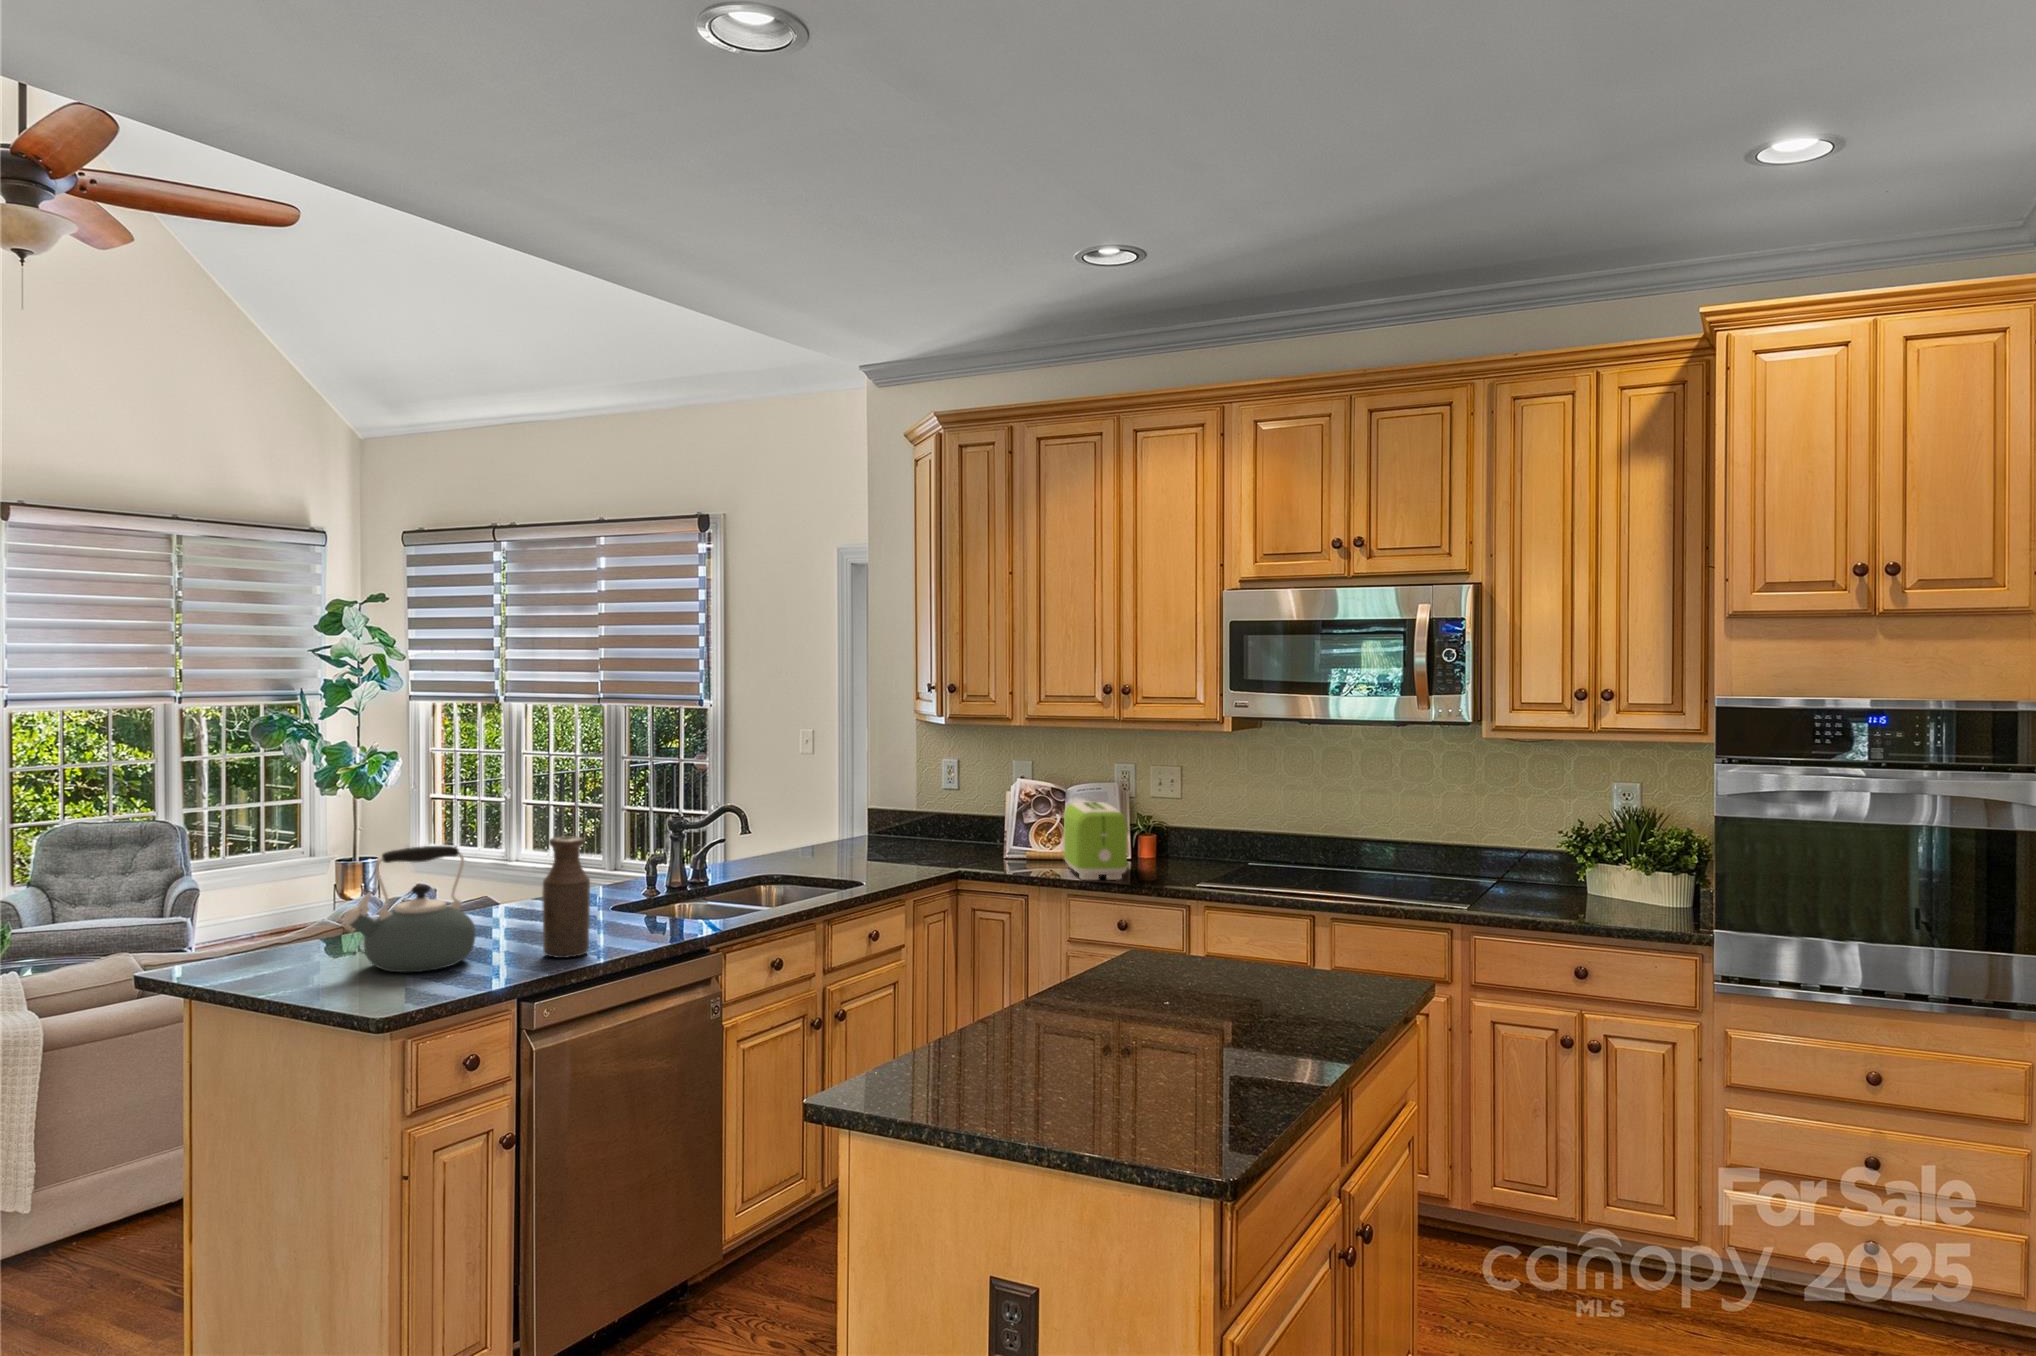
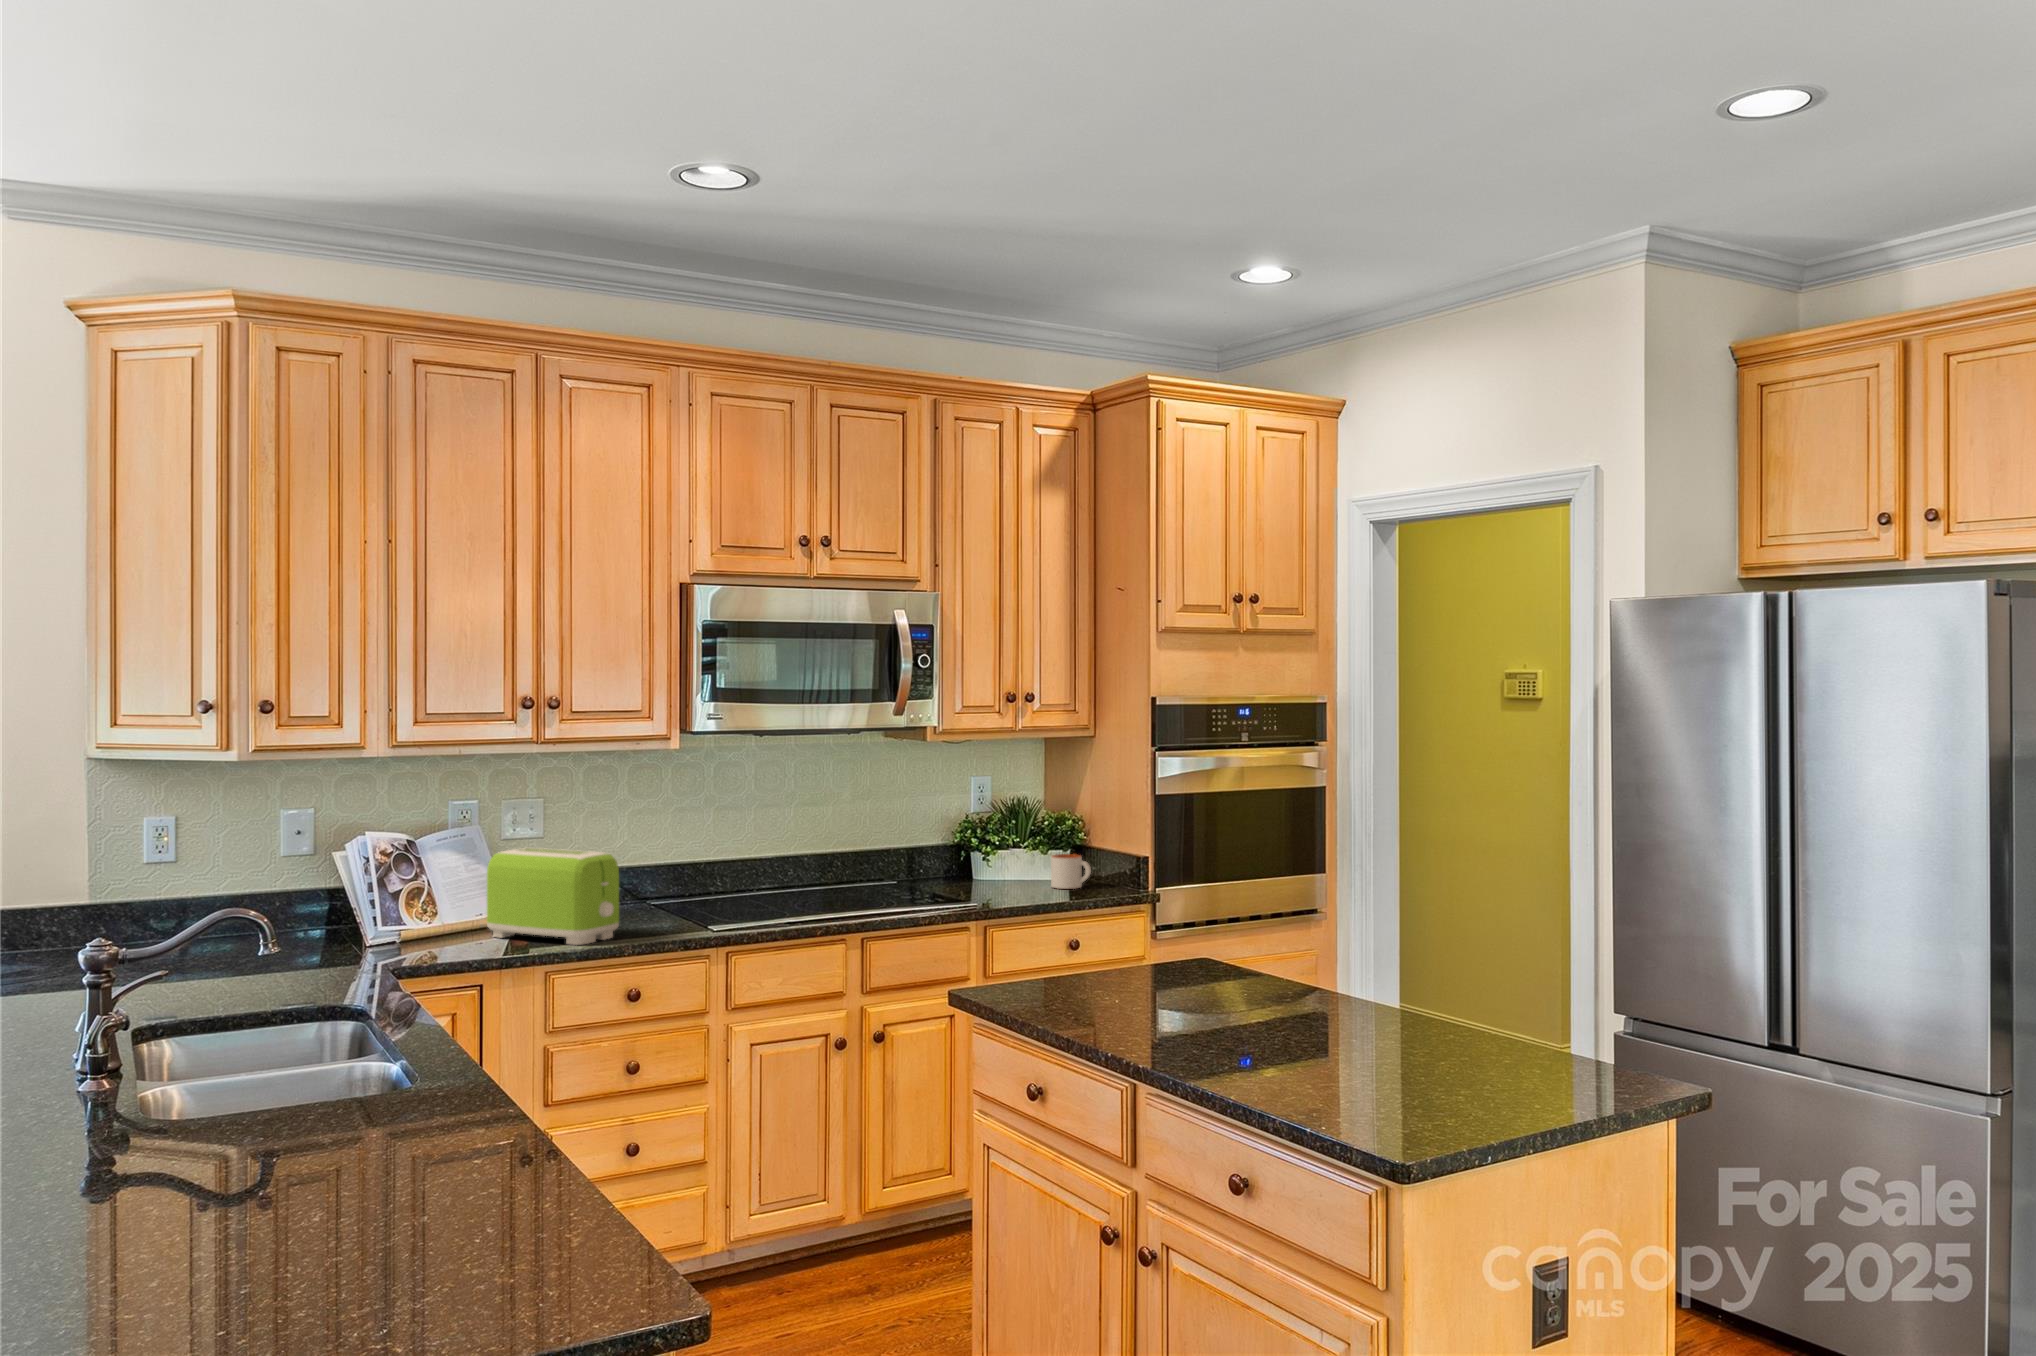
bottle: present [542,836,590,958] -> none [401,952,481,1158]
kettle: present [343,846,476,972] -> none [183,1000,396,1254]
mug: none [1629,876,1671,918] -> present [1051,854,1091,889]

